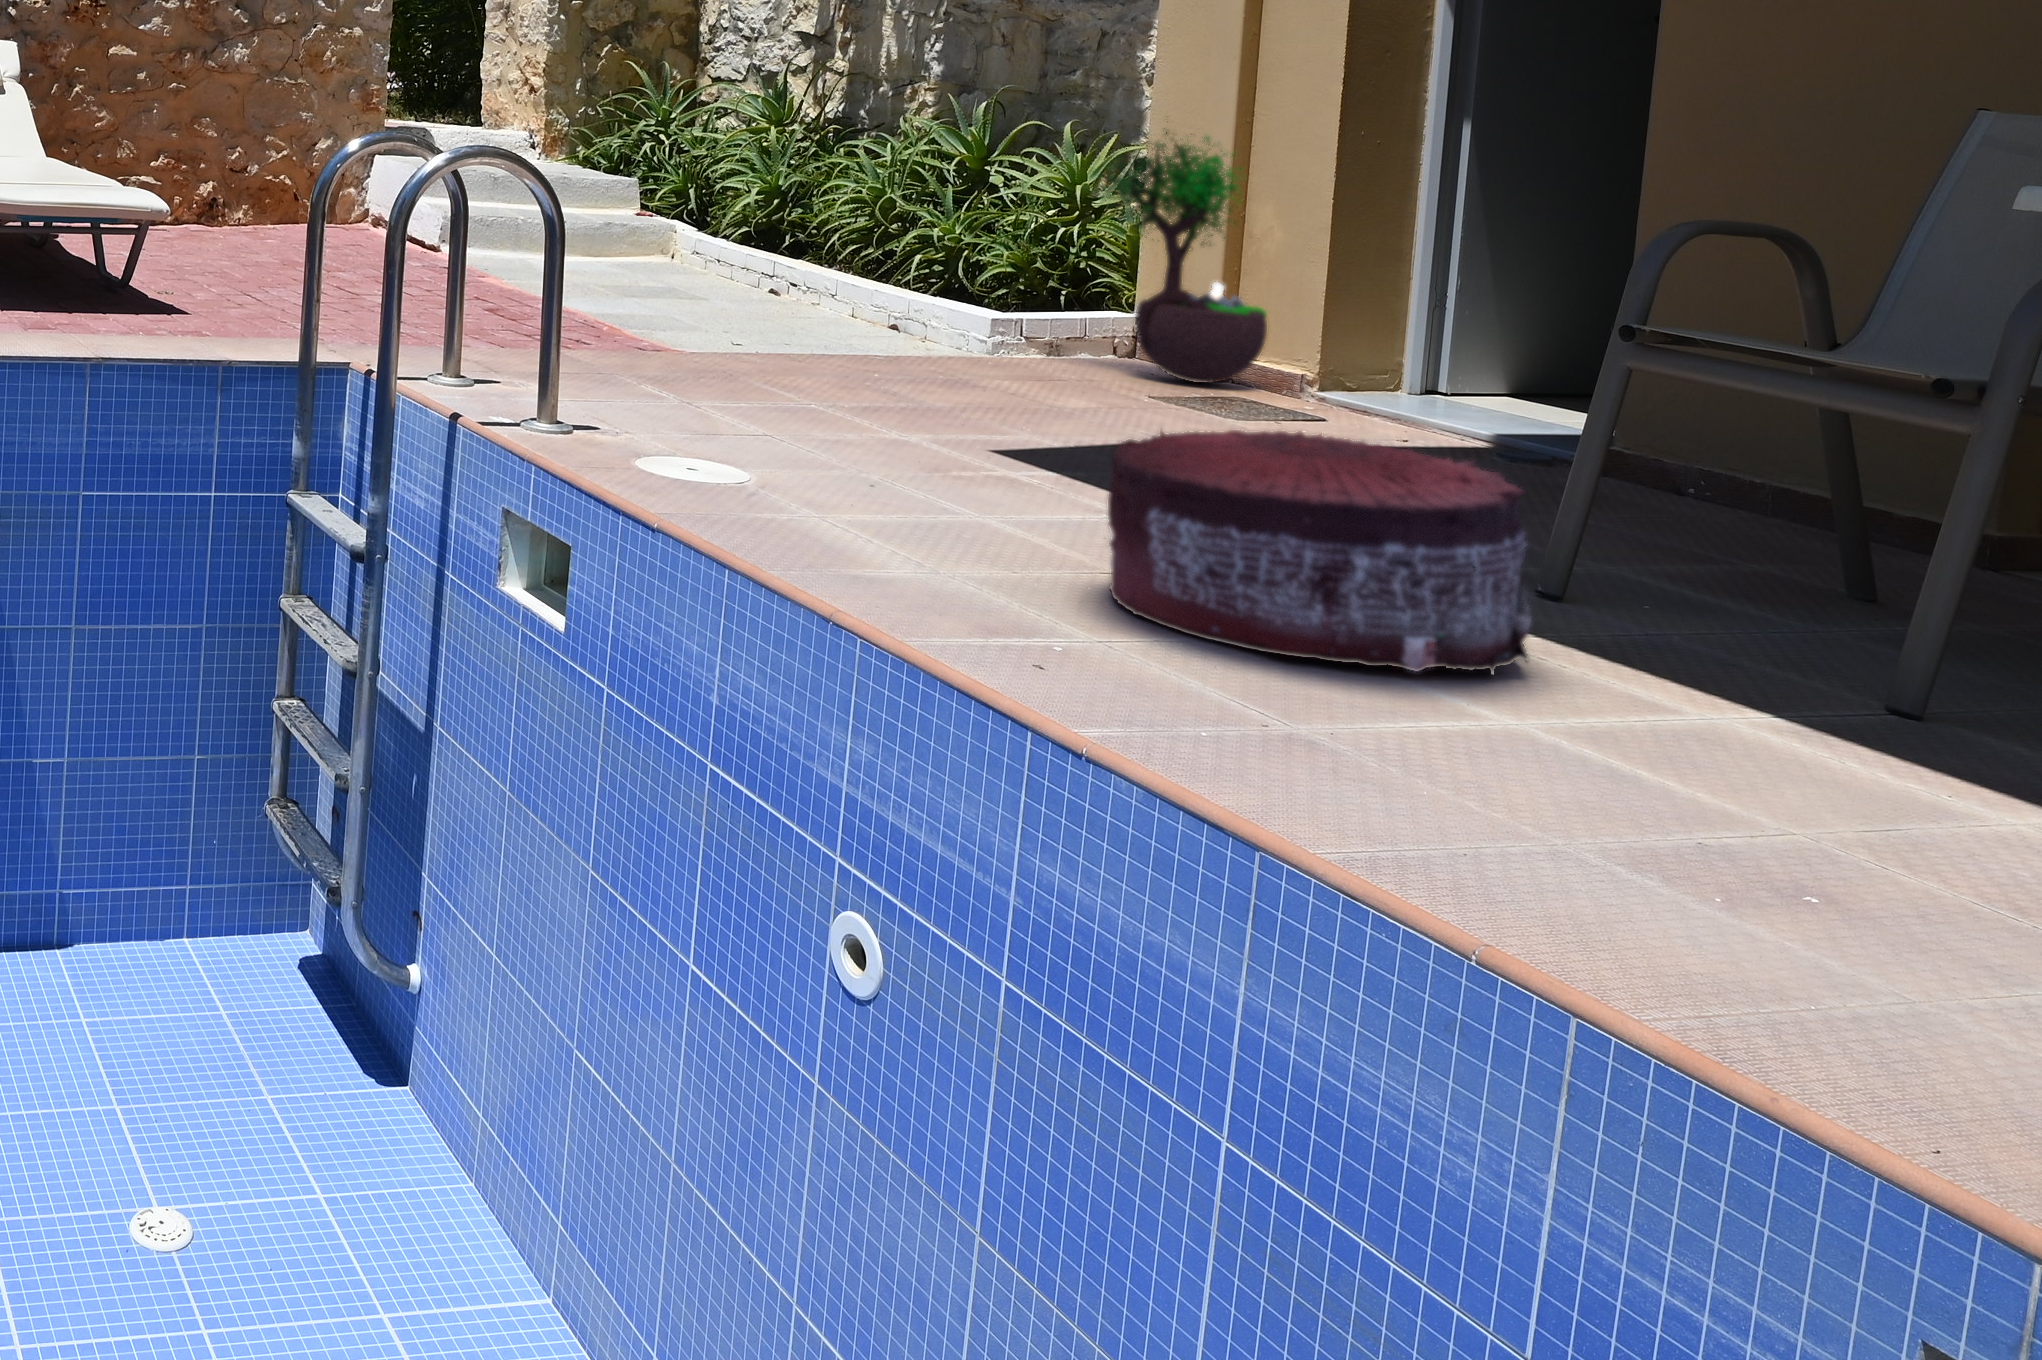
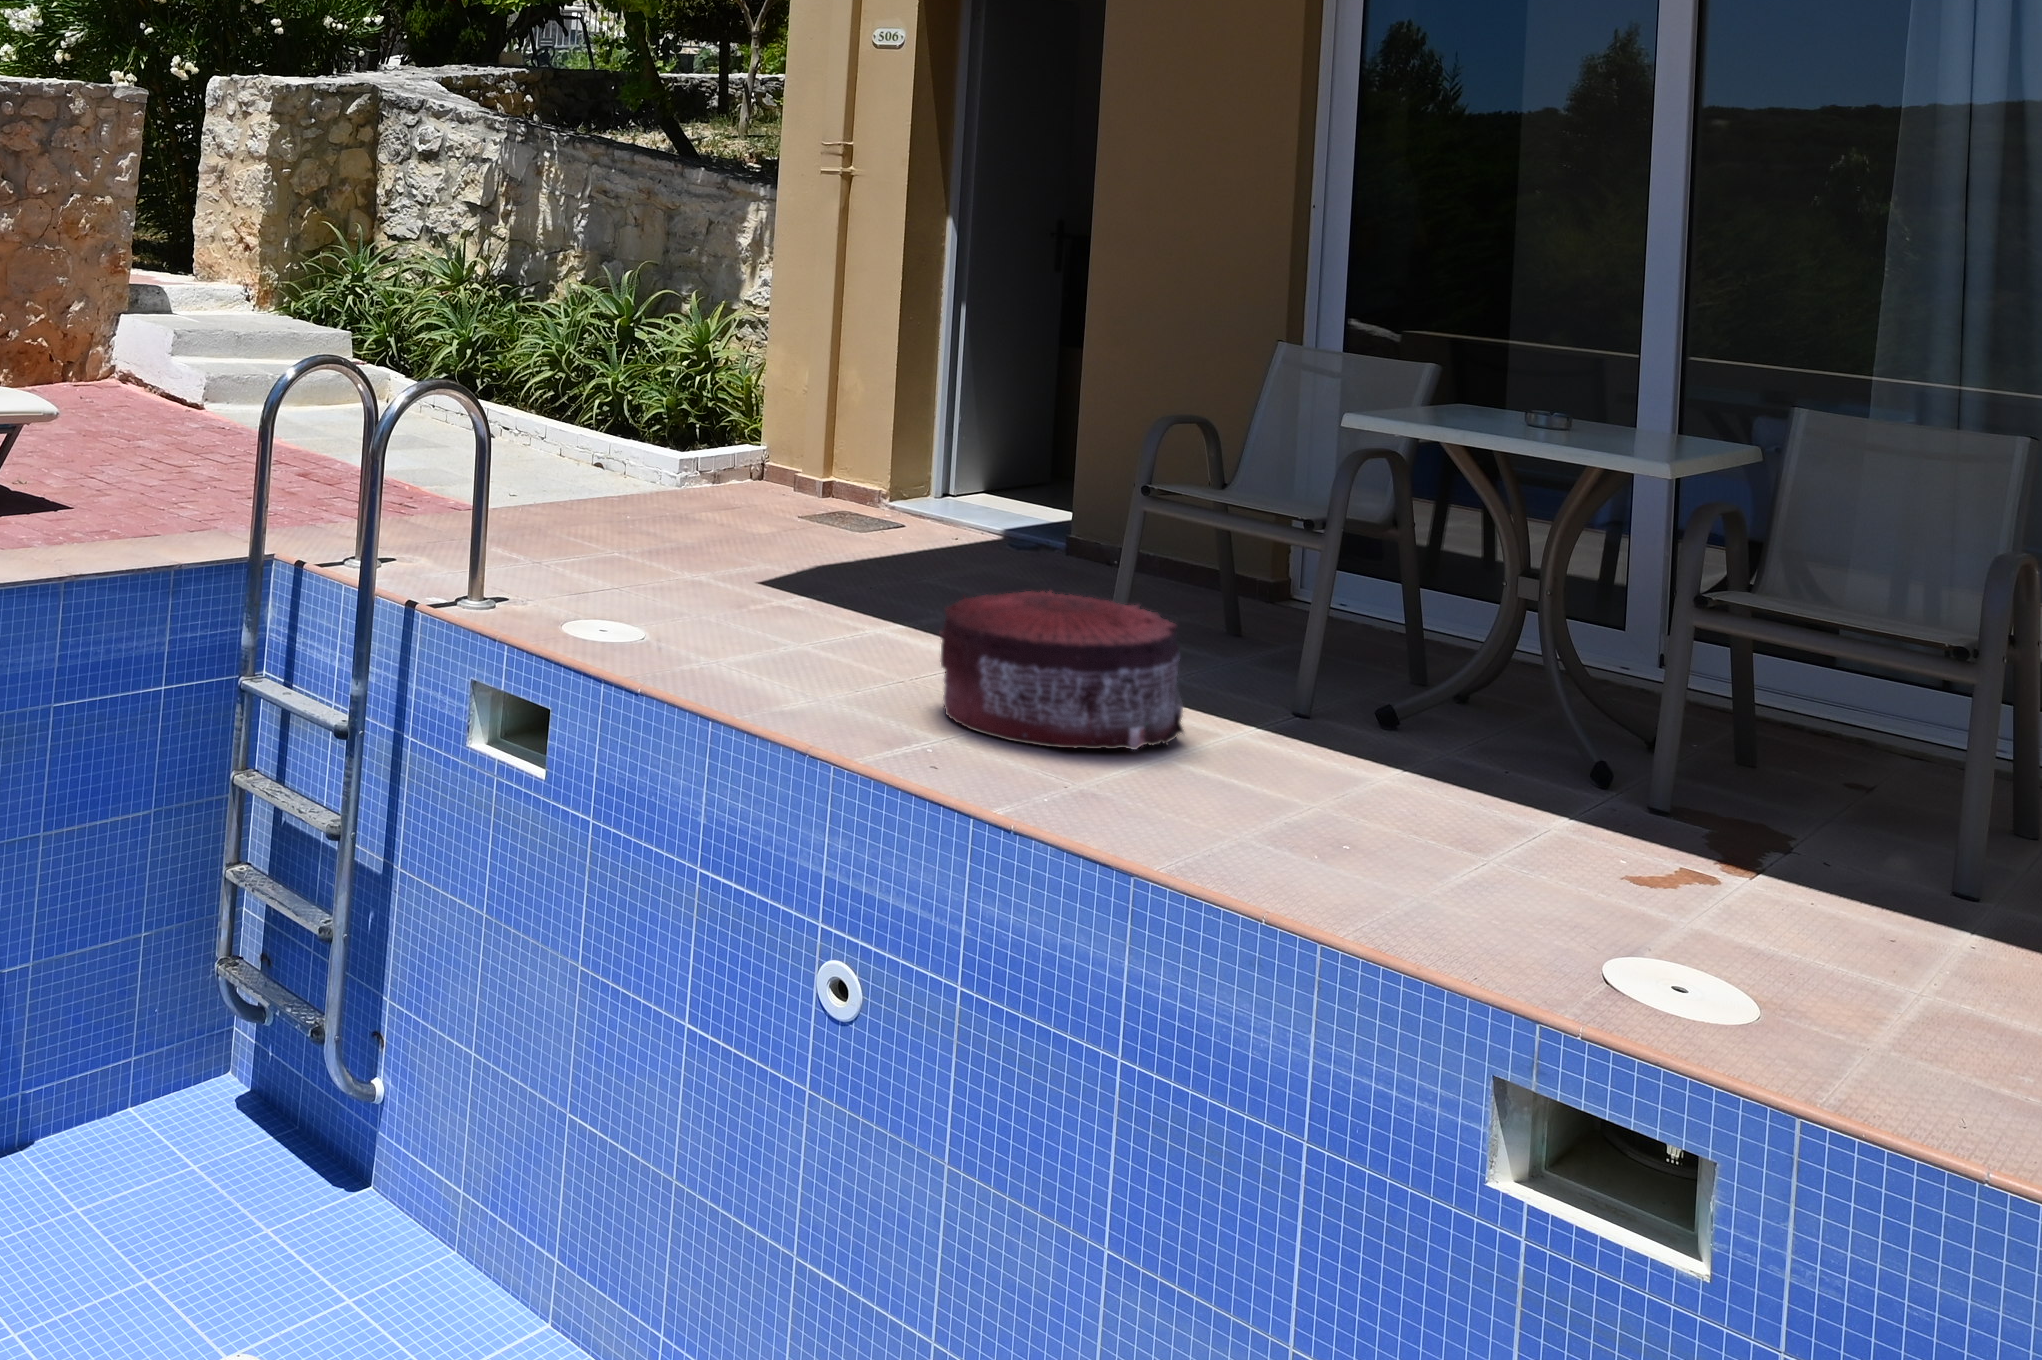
potted tree: present [1092,121,1268,383] -> none [780,317,904,524]

